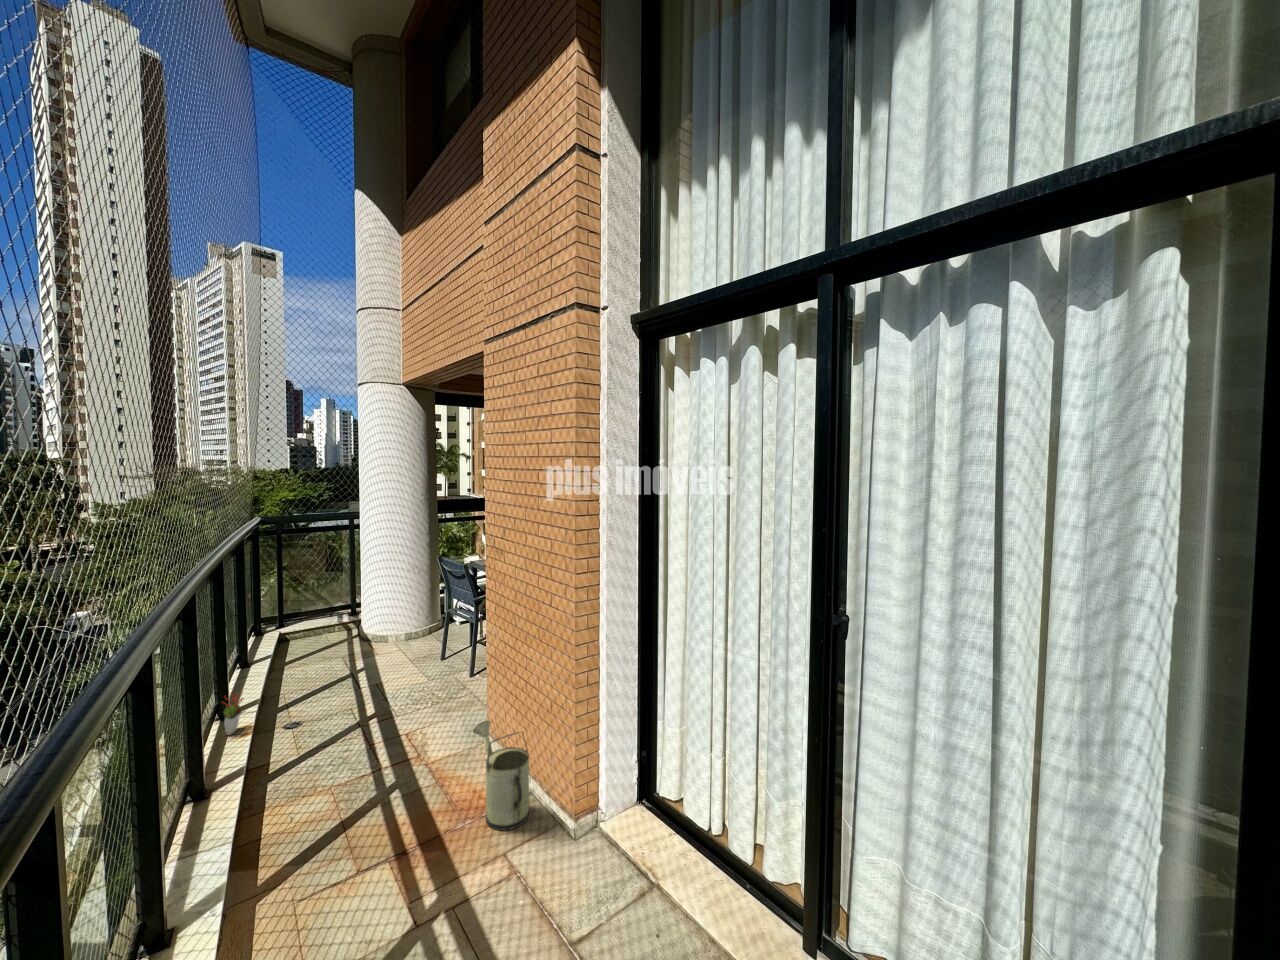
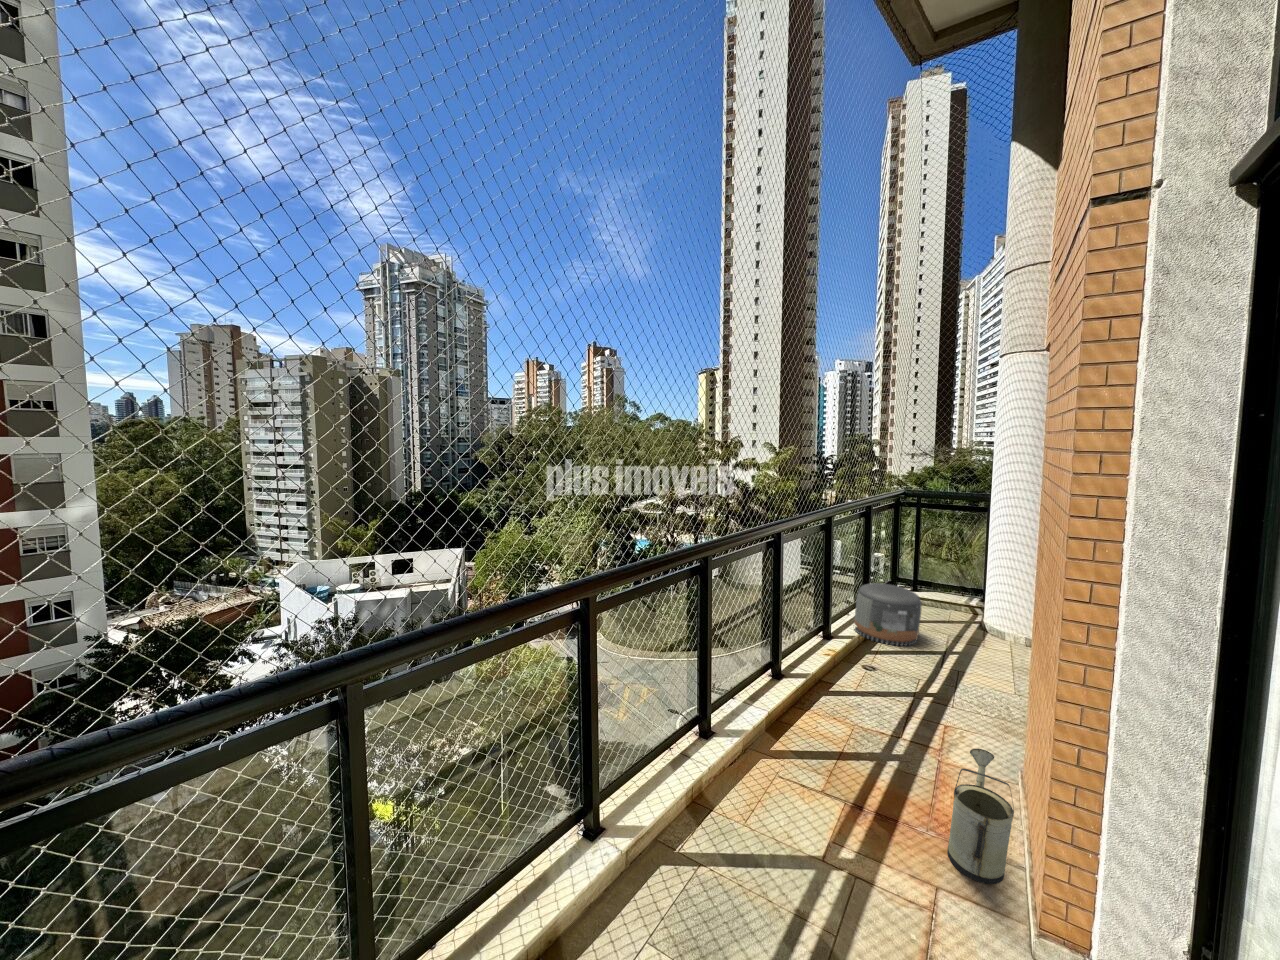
pouf: none [237,624,319,699] -> present [854,583,921,646]
decorative plant: present [223,691,244,735] -> none [825,619,841,651]

